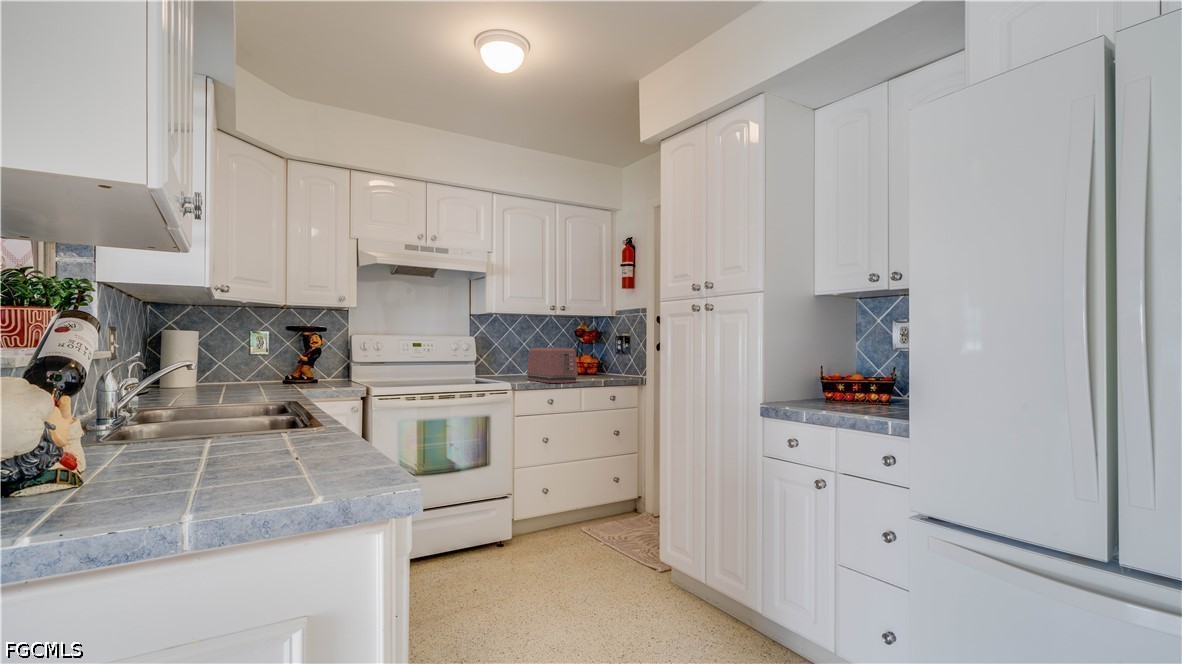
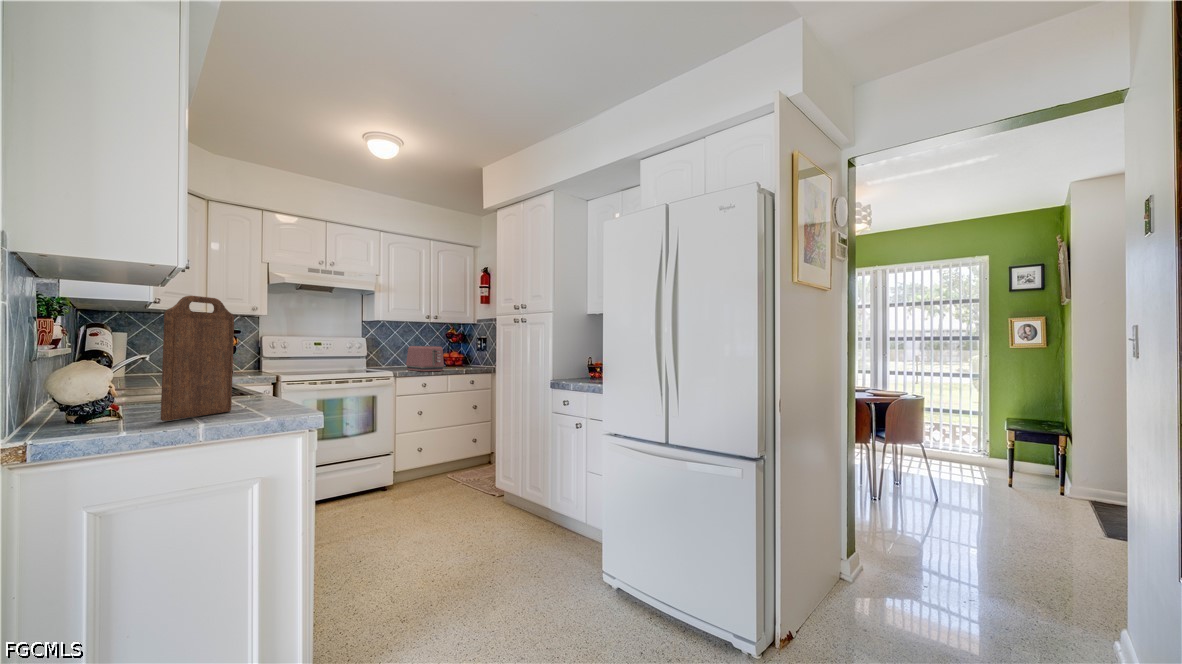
cutting board: none [117,249,269,510] -> present [161,296,234,421]

